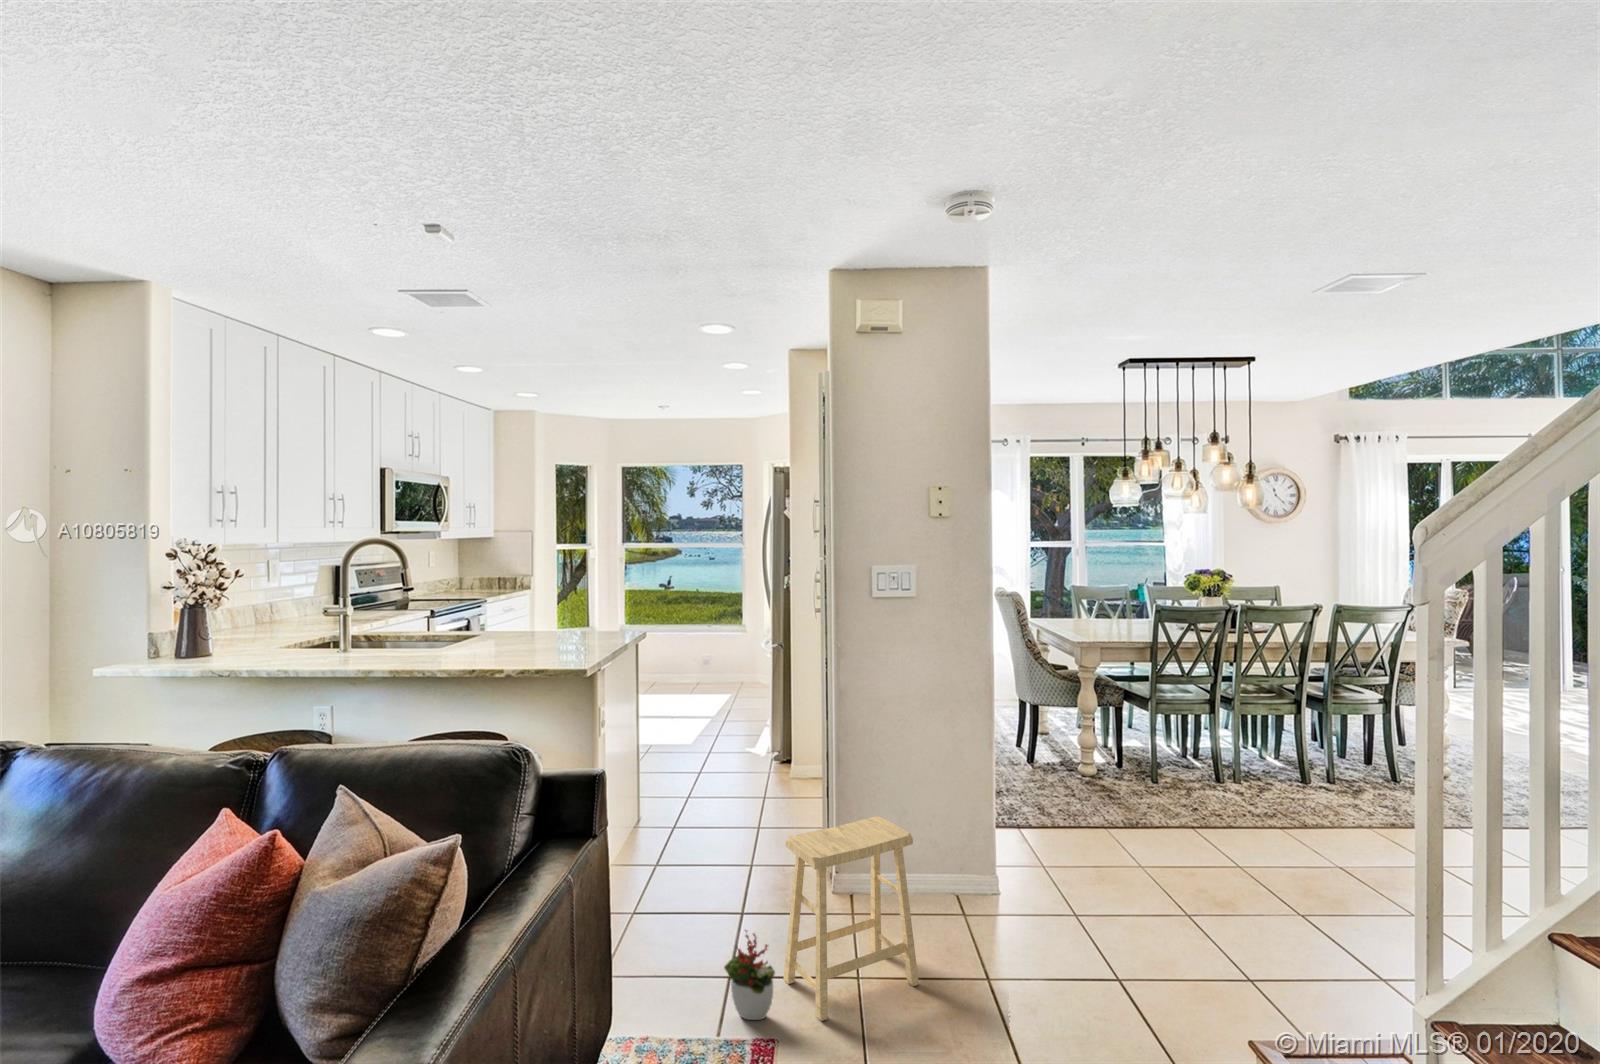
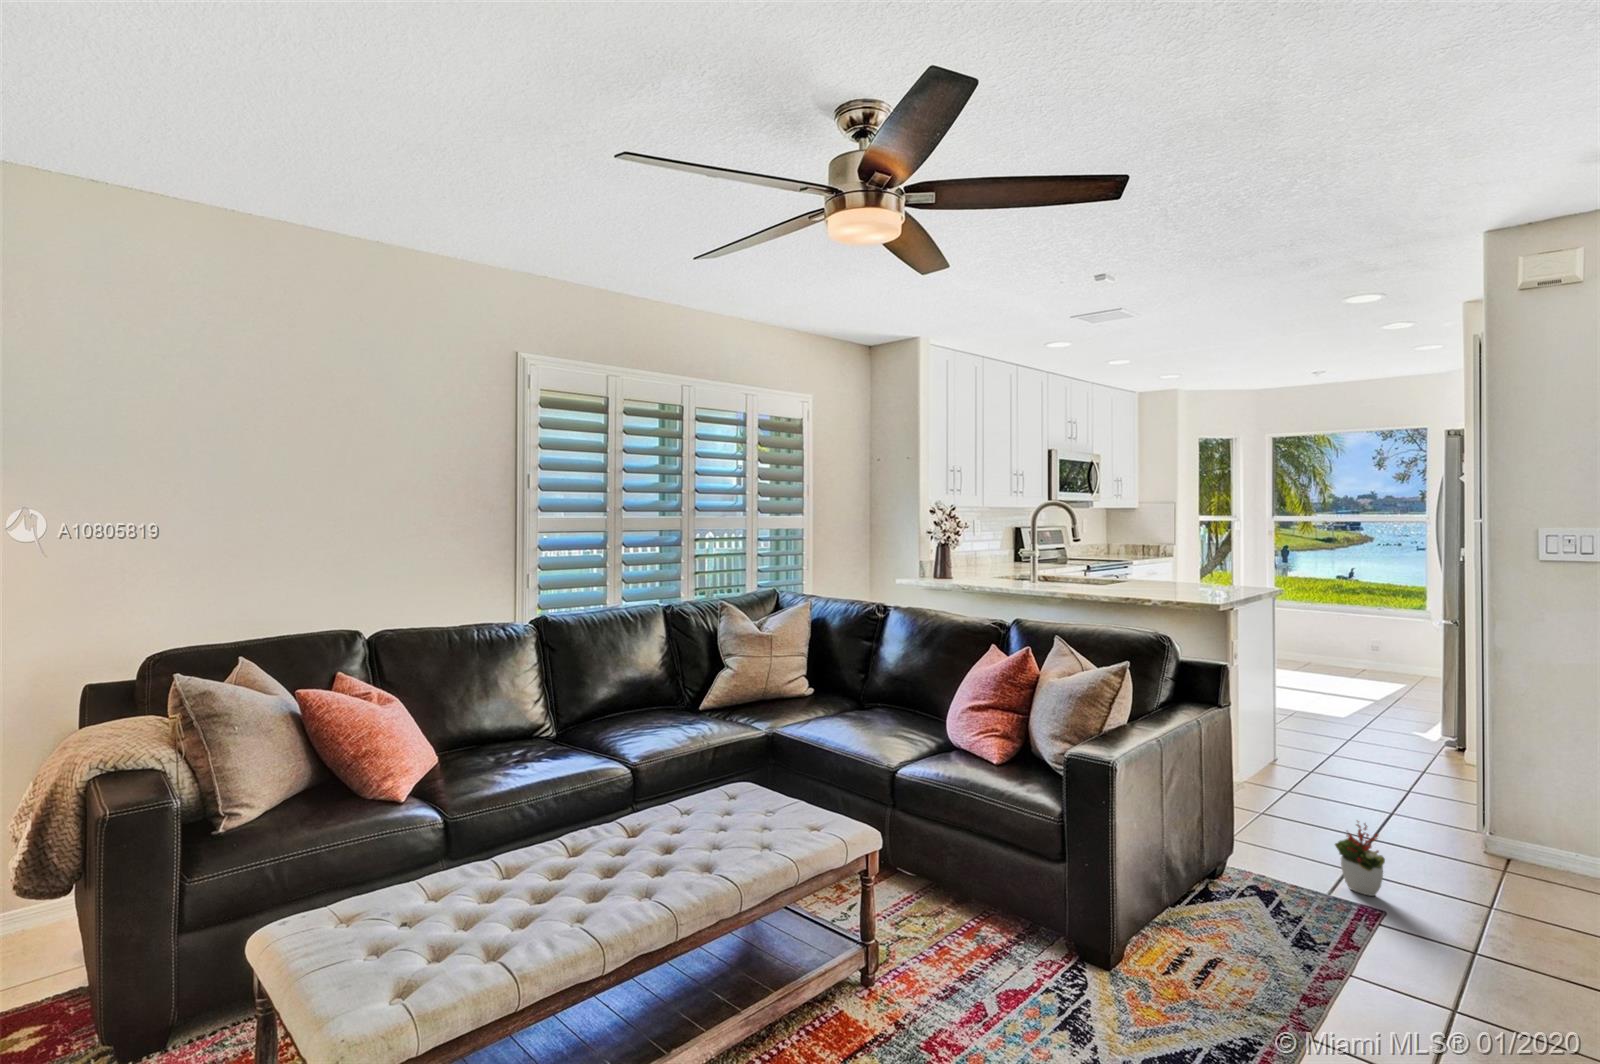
footstool: present [783,817,919,1021] -> none [1401,757,1564,929]

